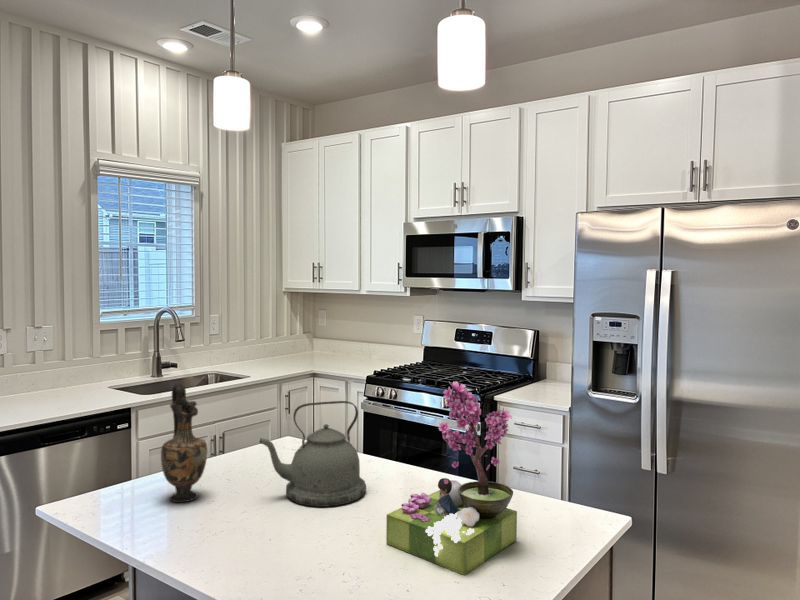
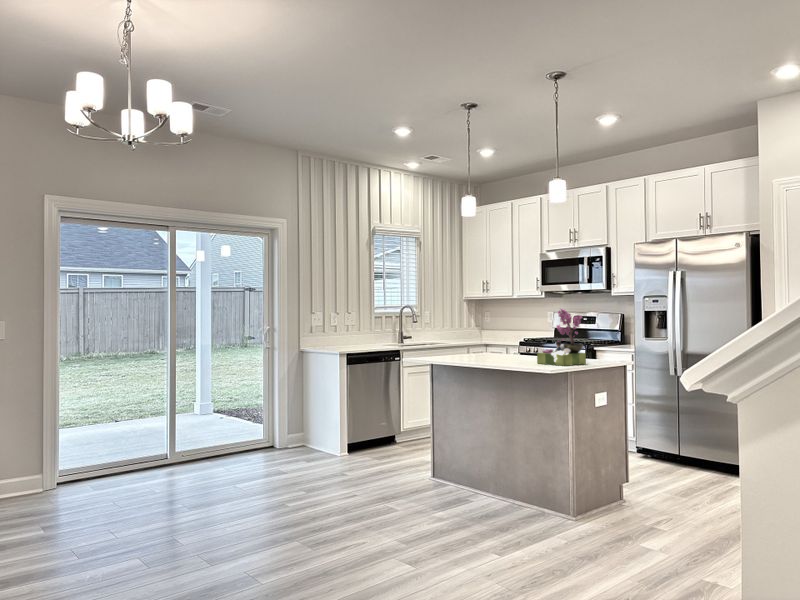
vase: present [161,384,207,502] -> none [448,316,465,360]
kettle: present [259,401,366,507] -> none [485,323,528,361]

